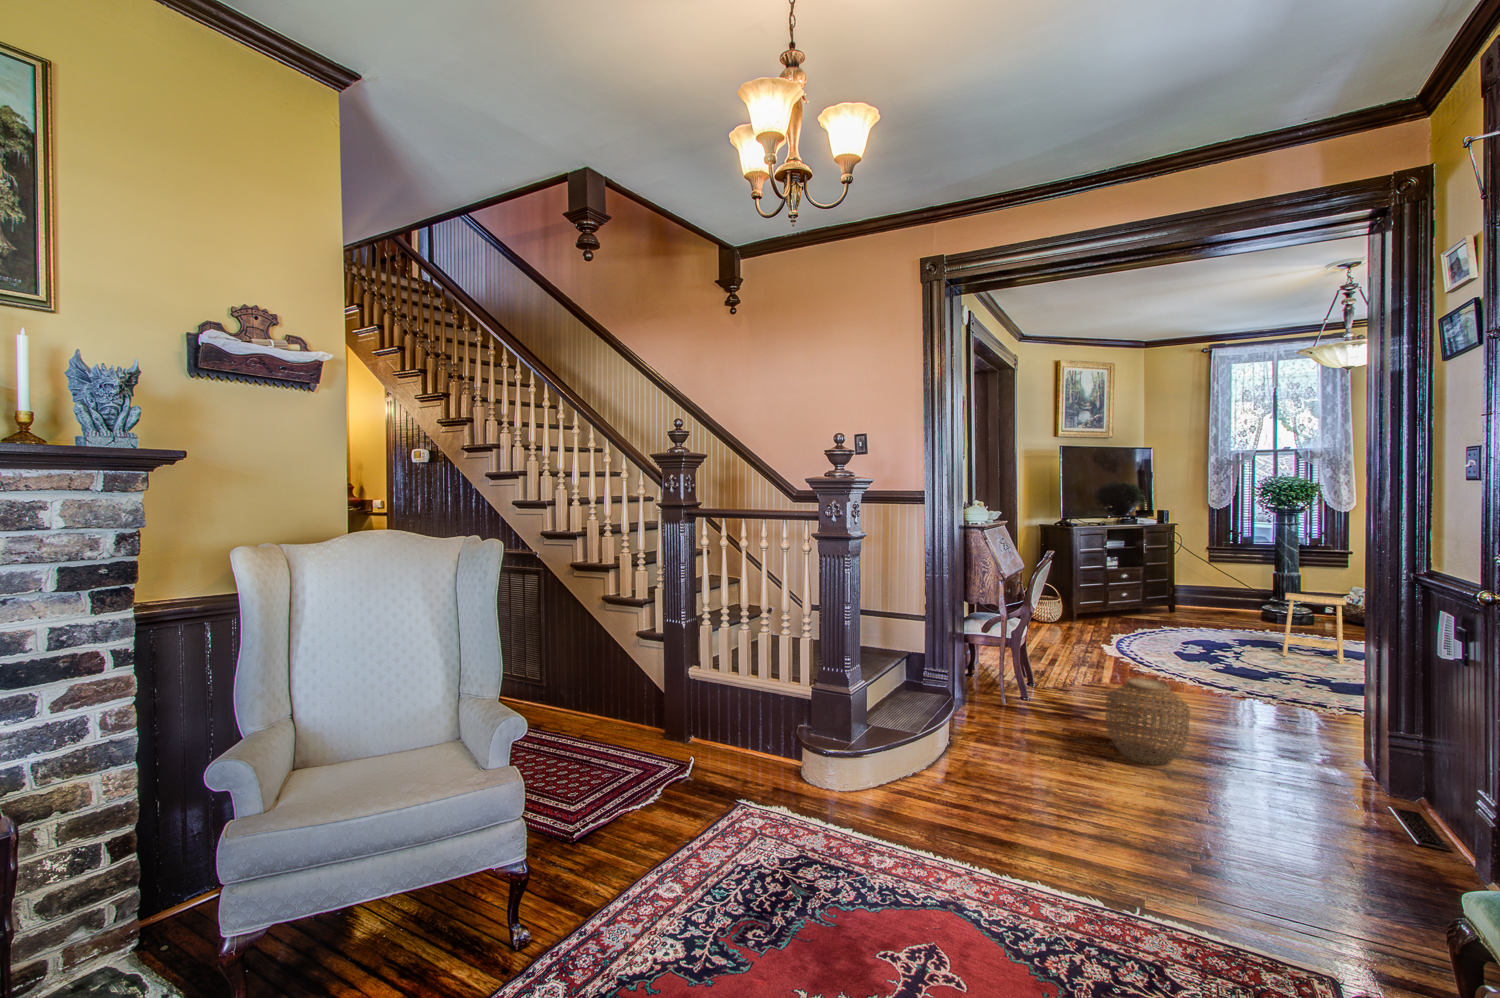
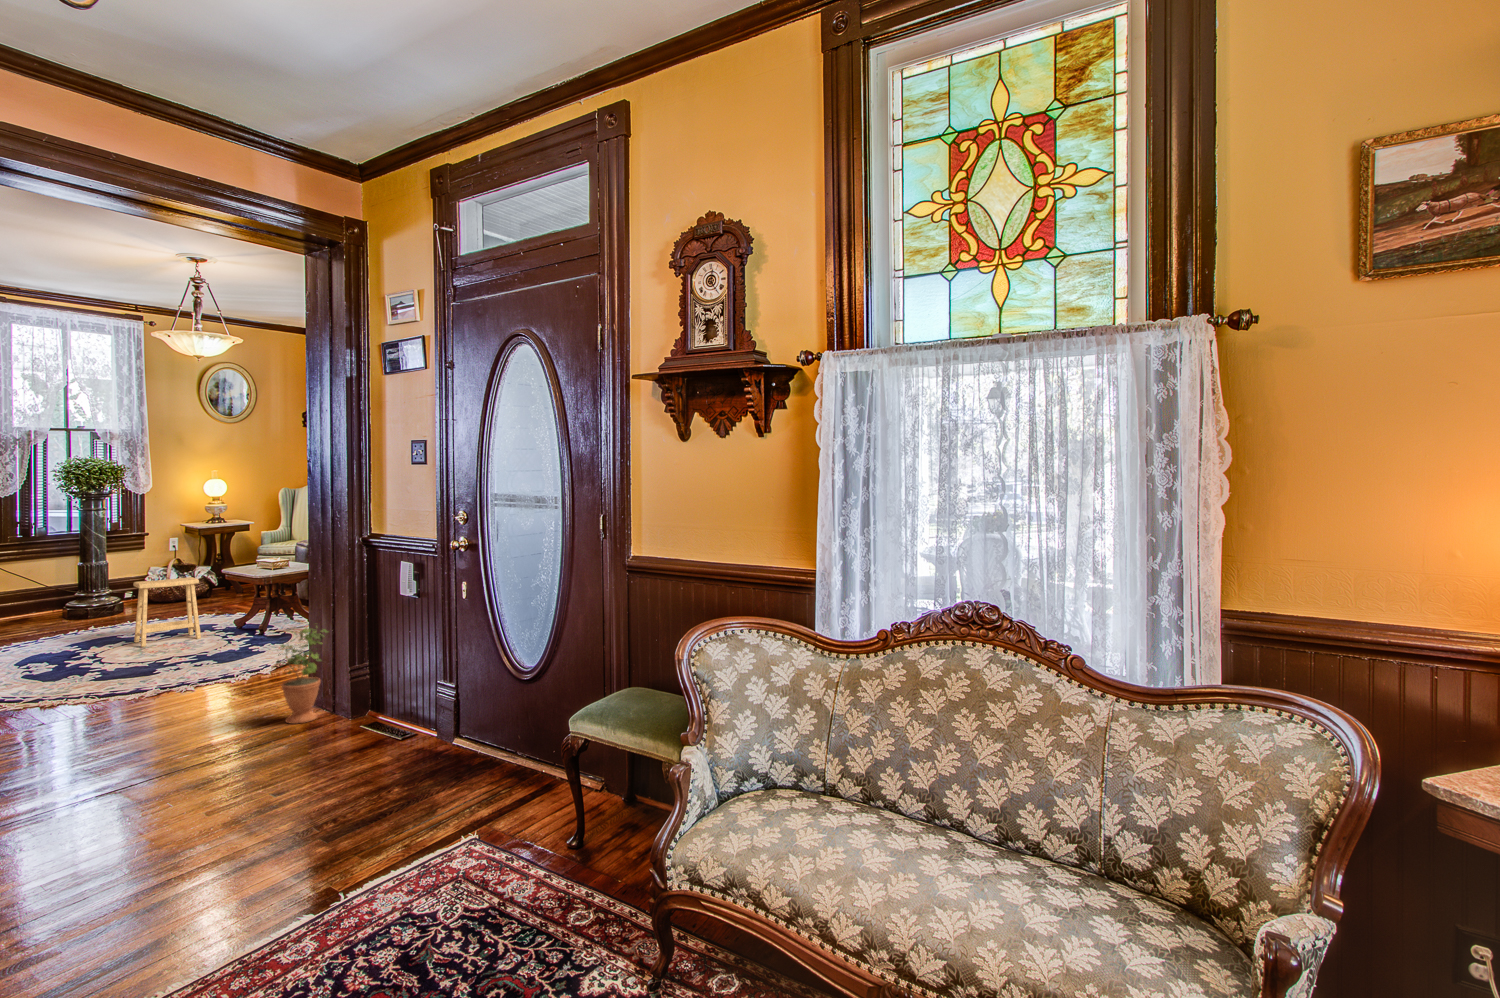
potted plant: none [1305,658,1376,771] -> present [276,628,327,724]
woven basket: present [1106,678,1190,765] -> none [100,699,207,799]

